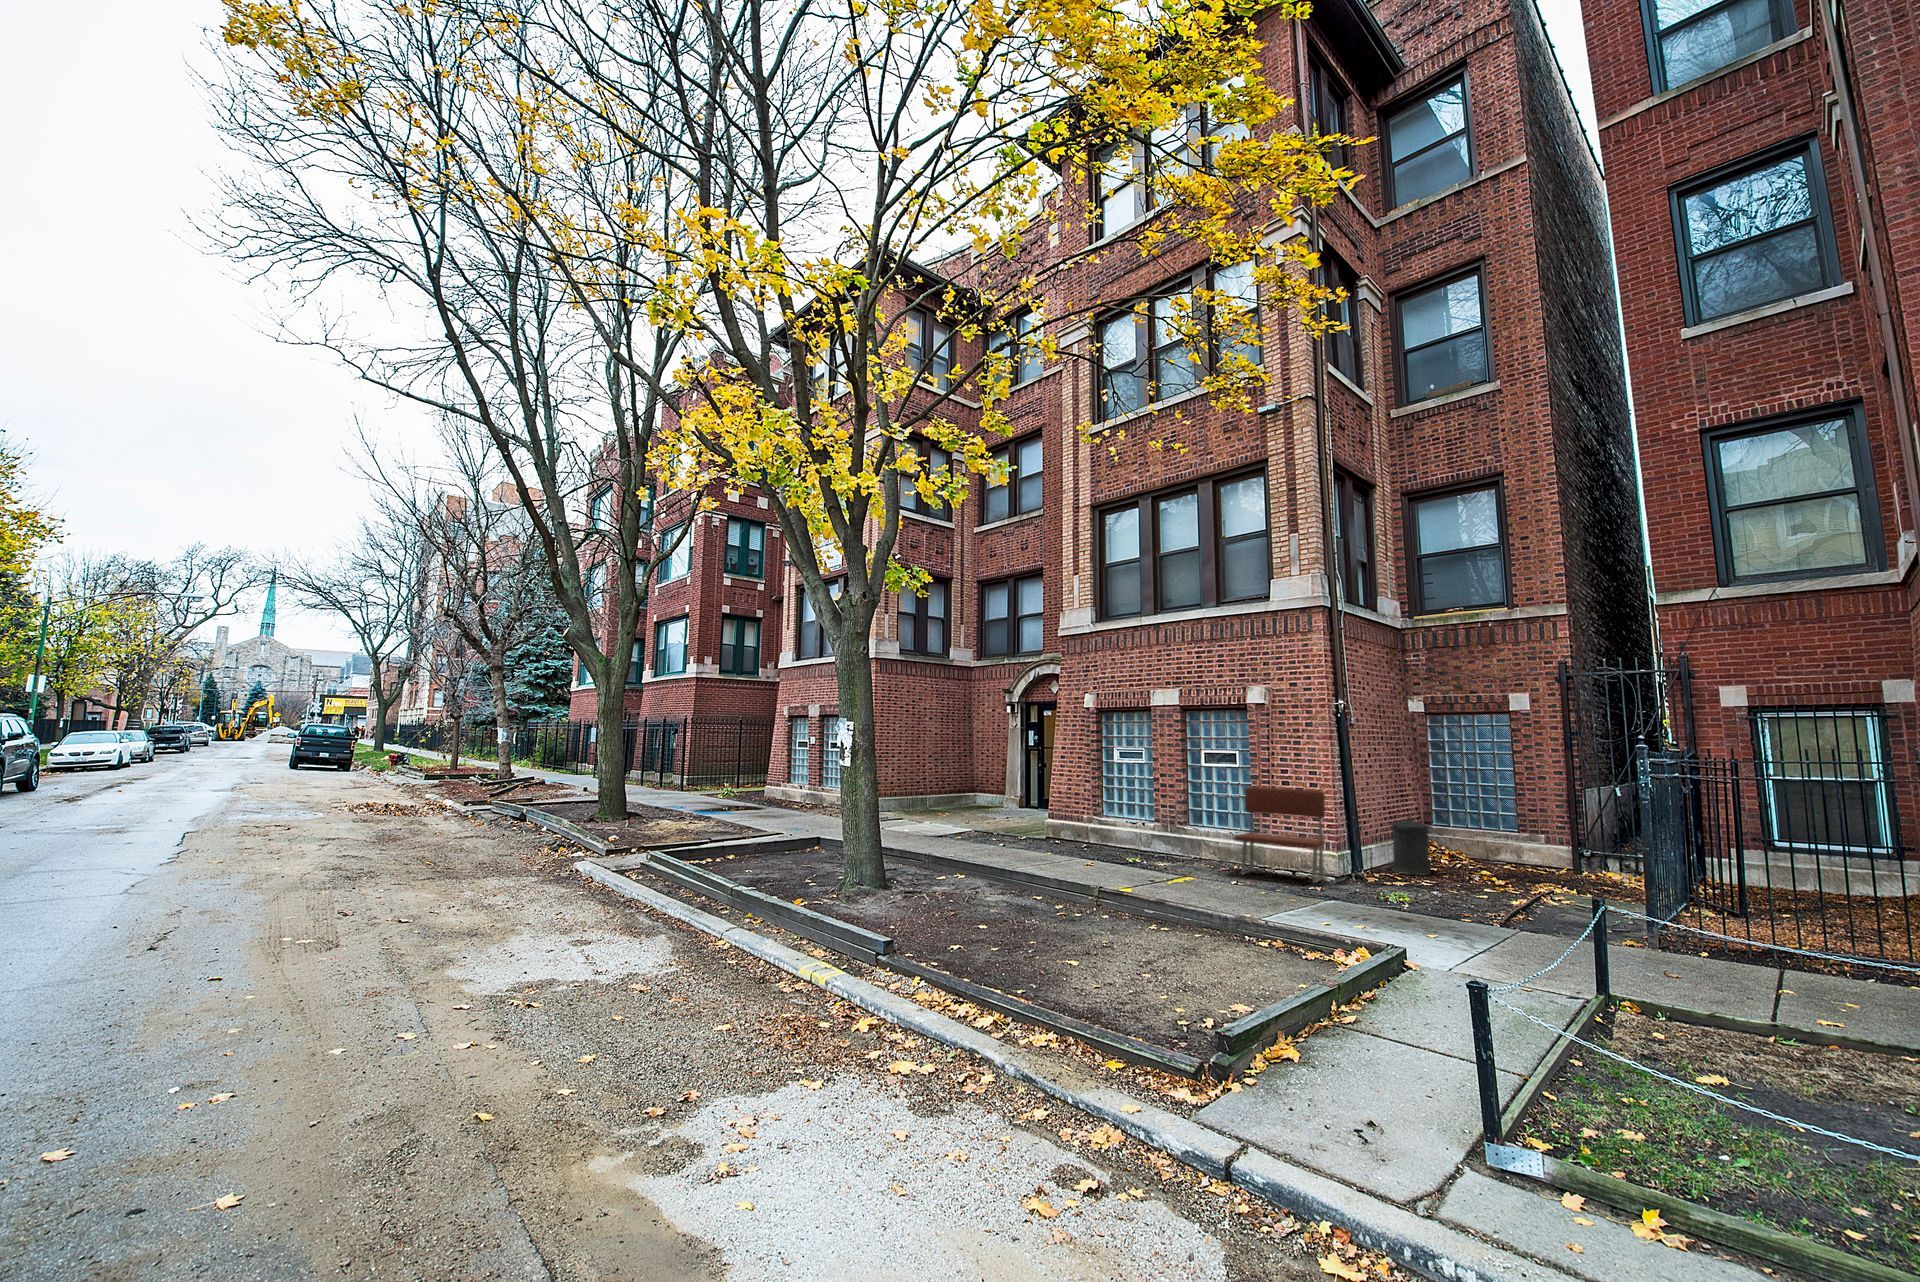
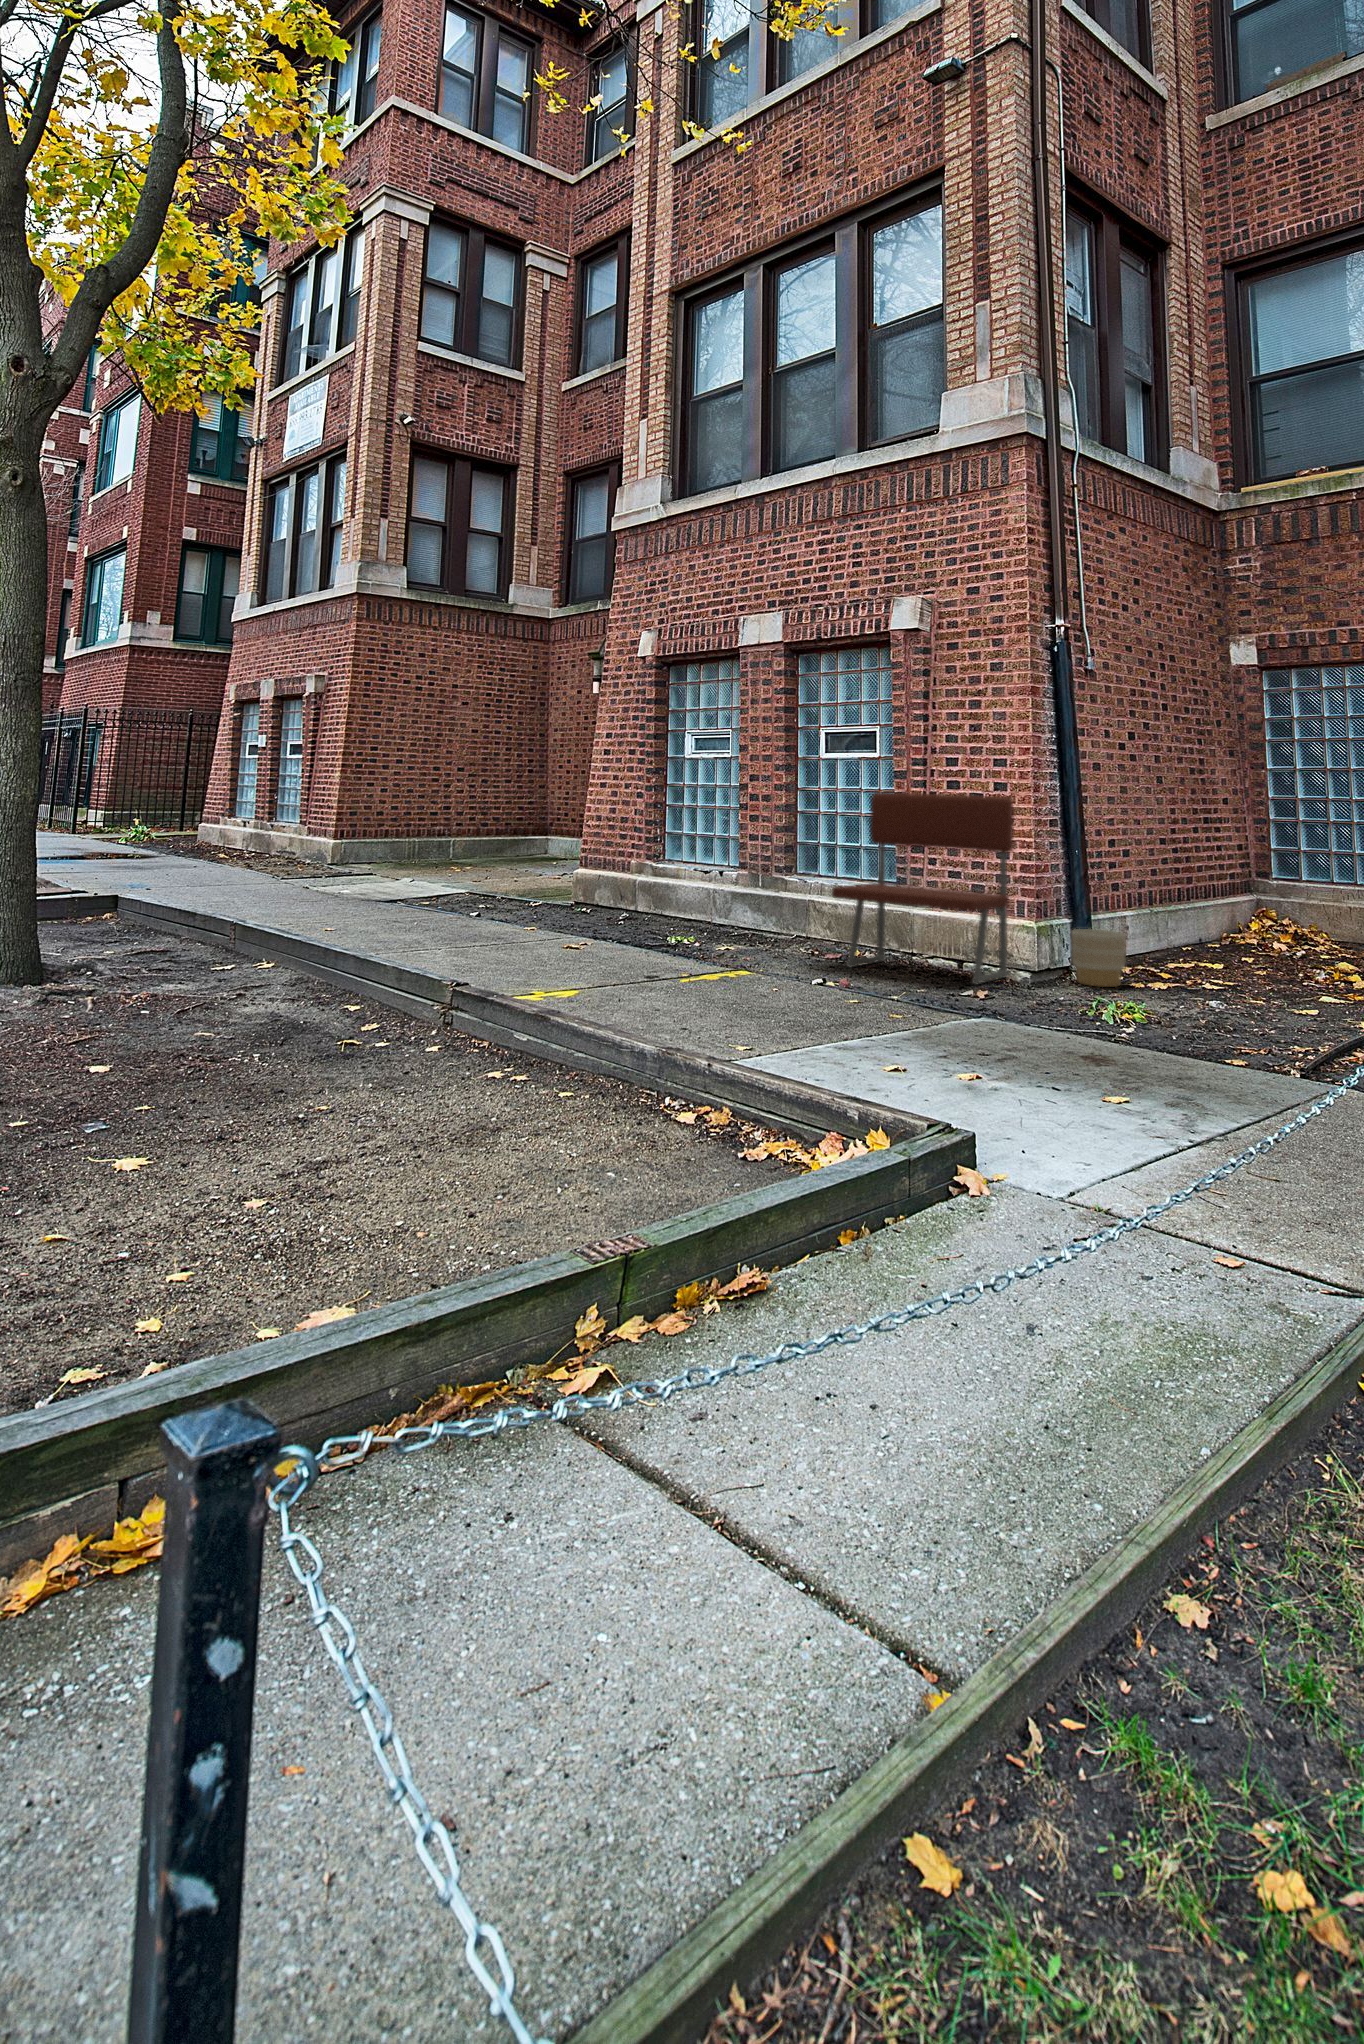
trash can: present [1391,816,1430,876] -> none [1162,853,1239,973]
planter: none [1356,855,1384,884] -> present [1071,929,1126,987]

